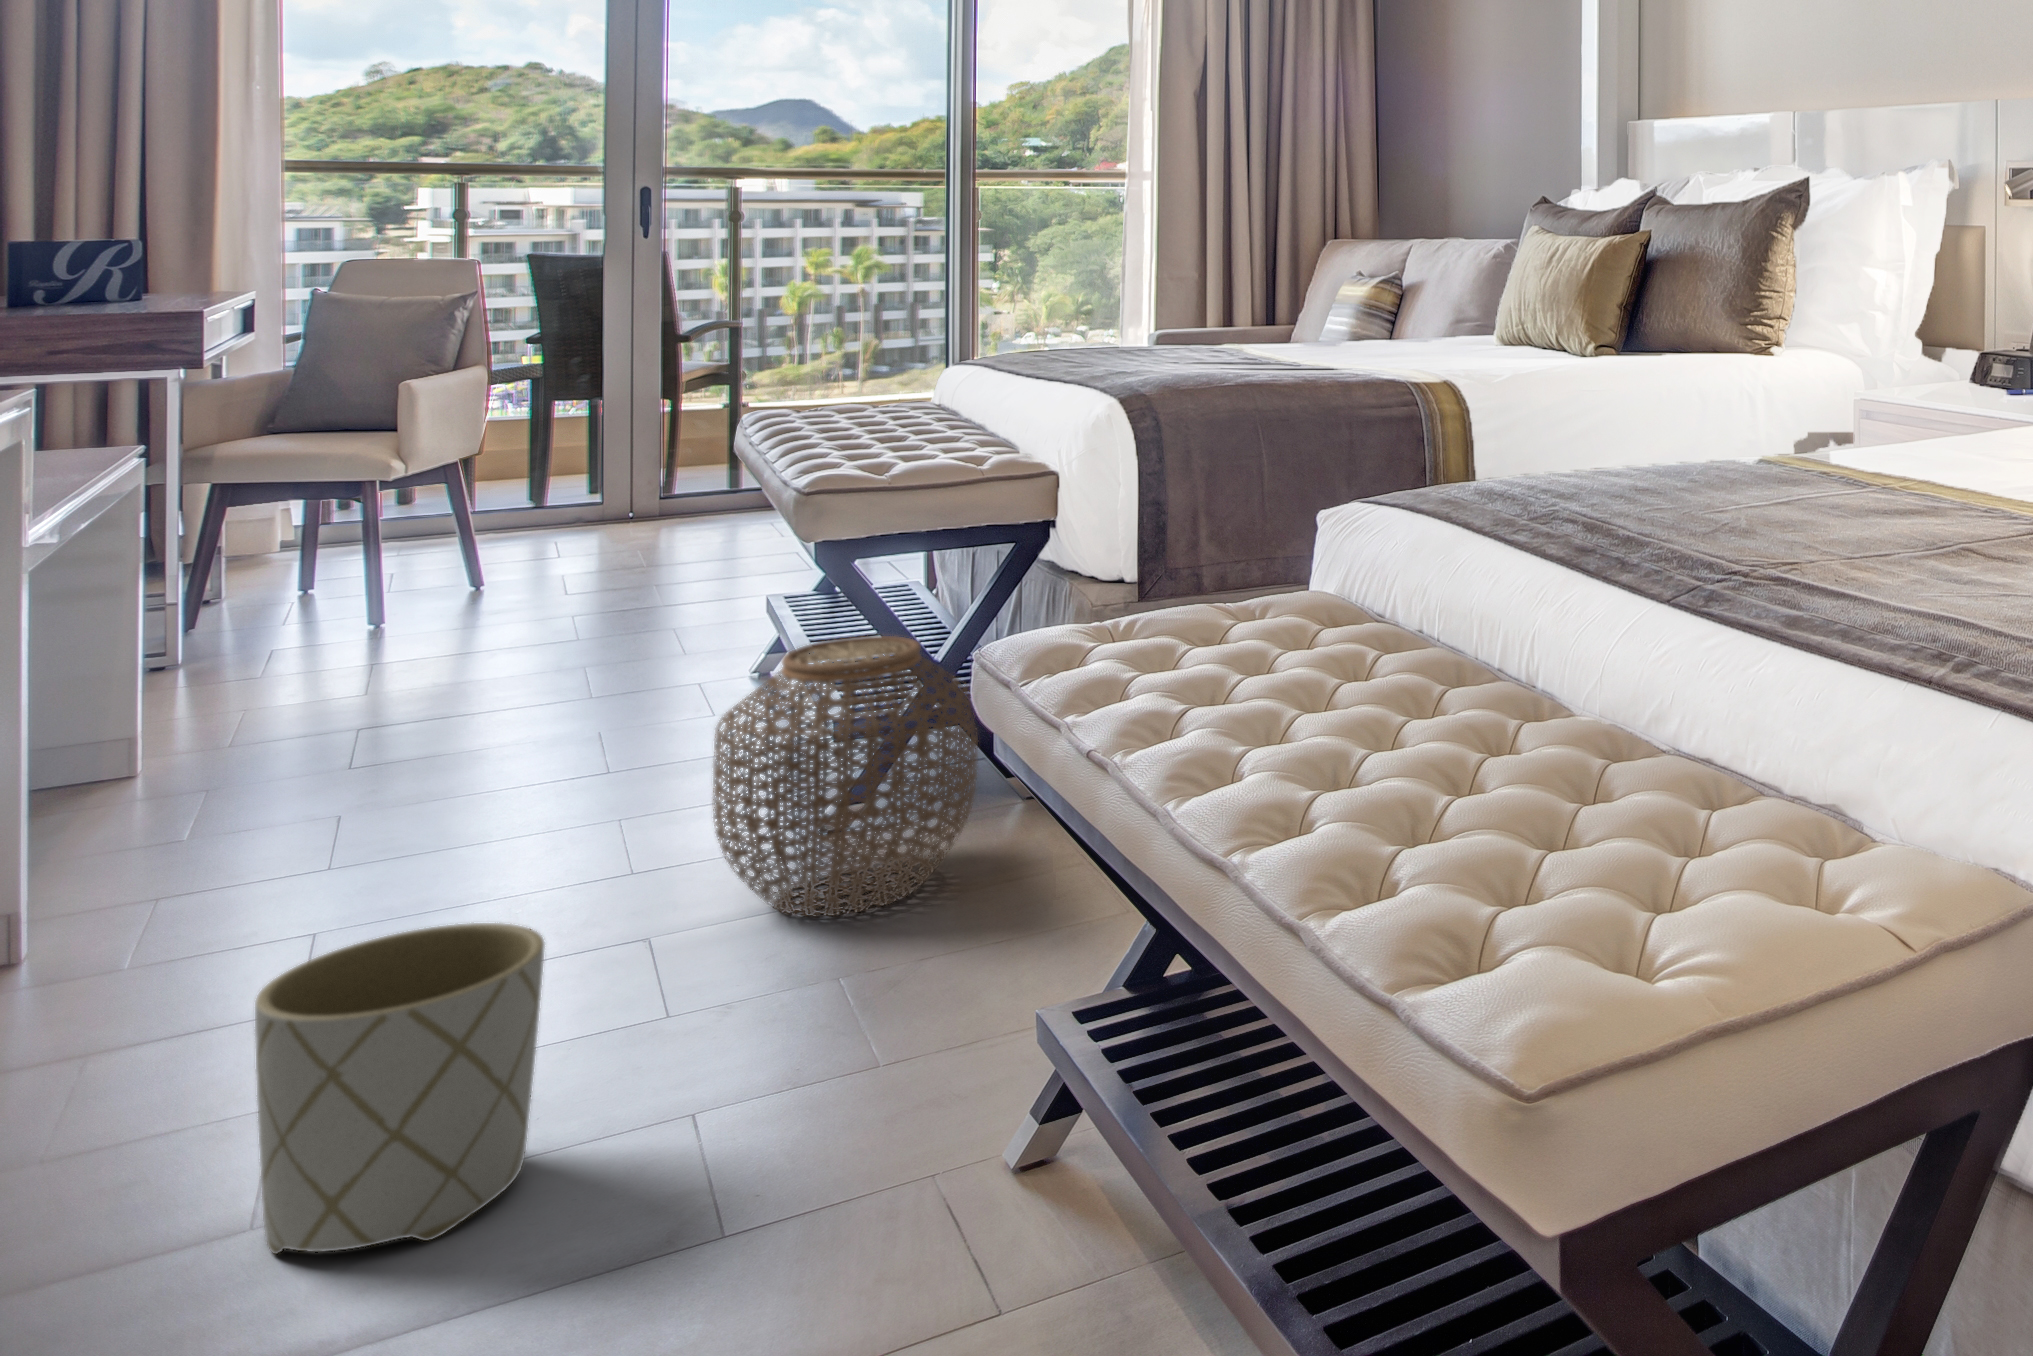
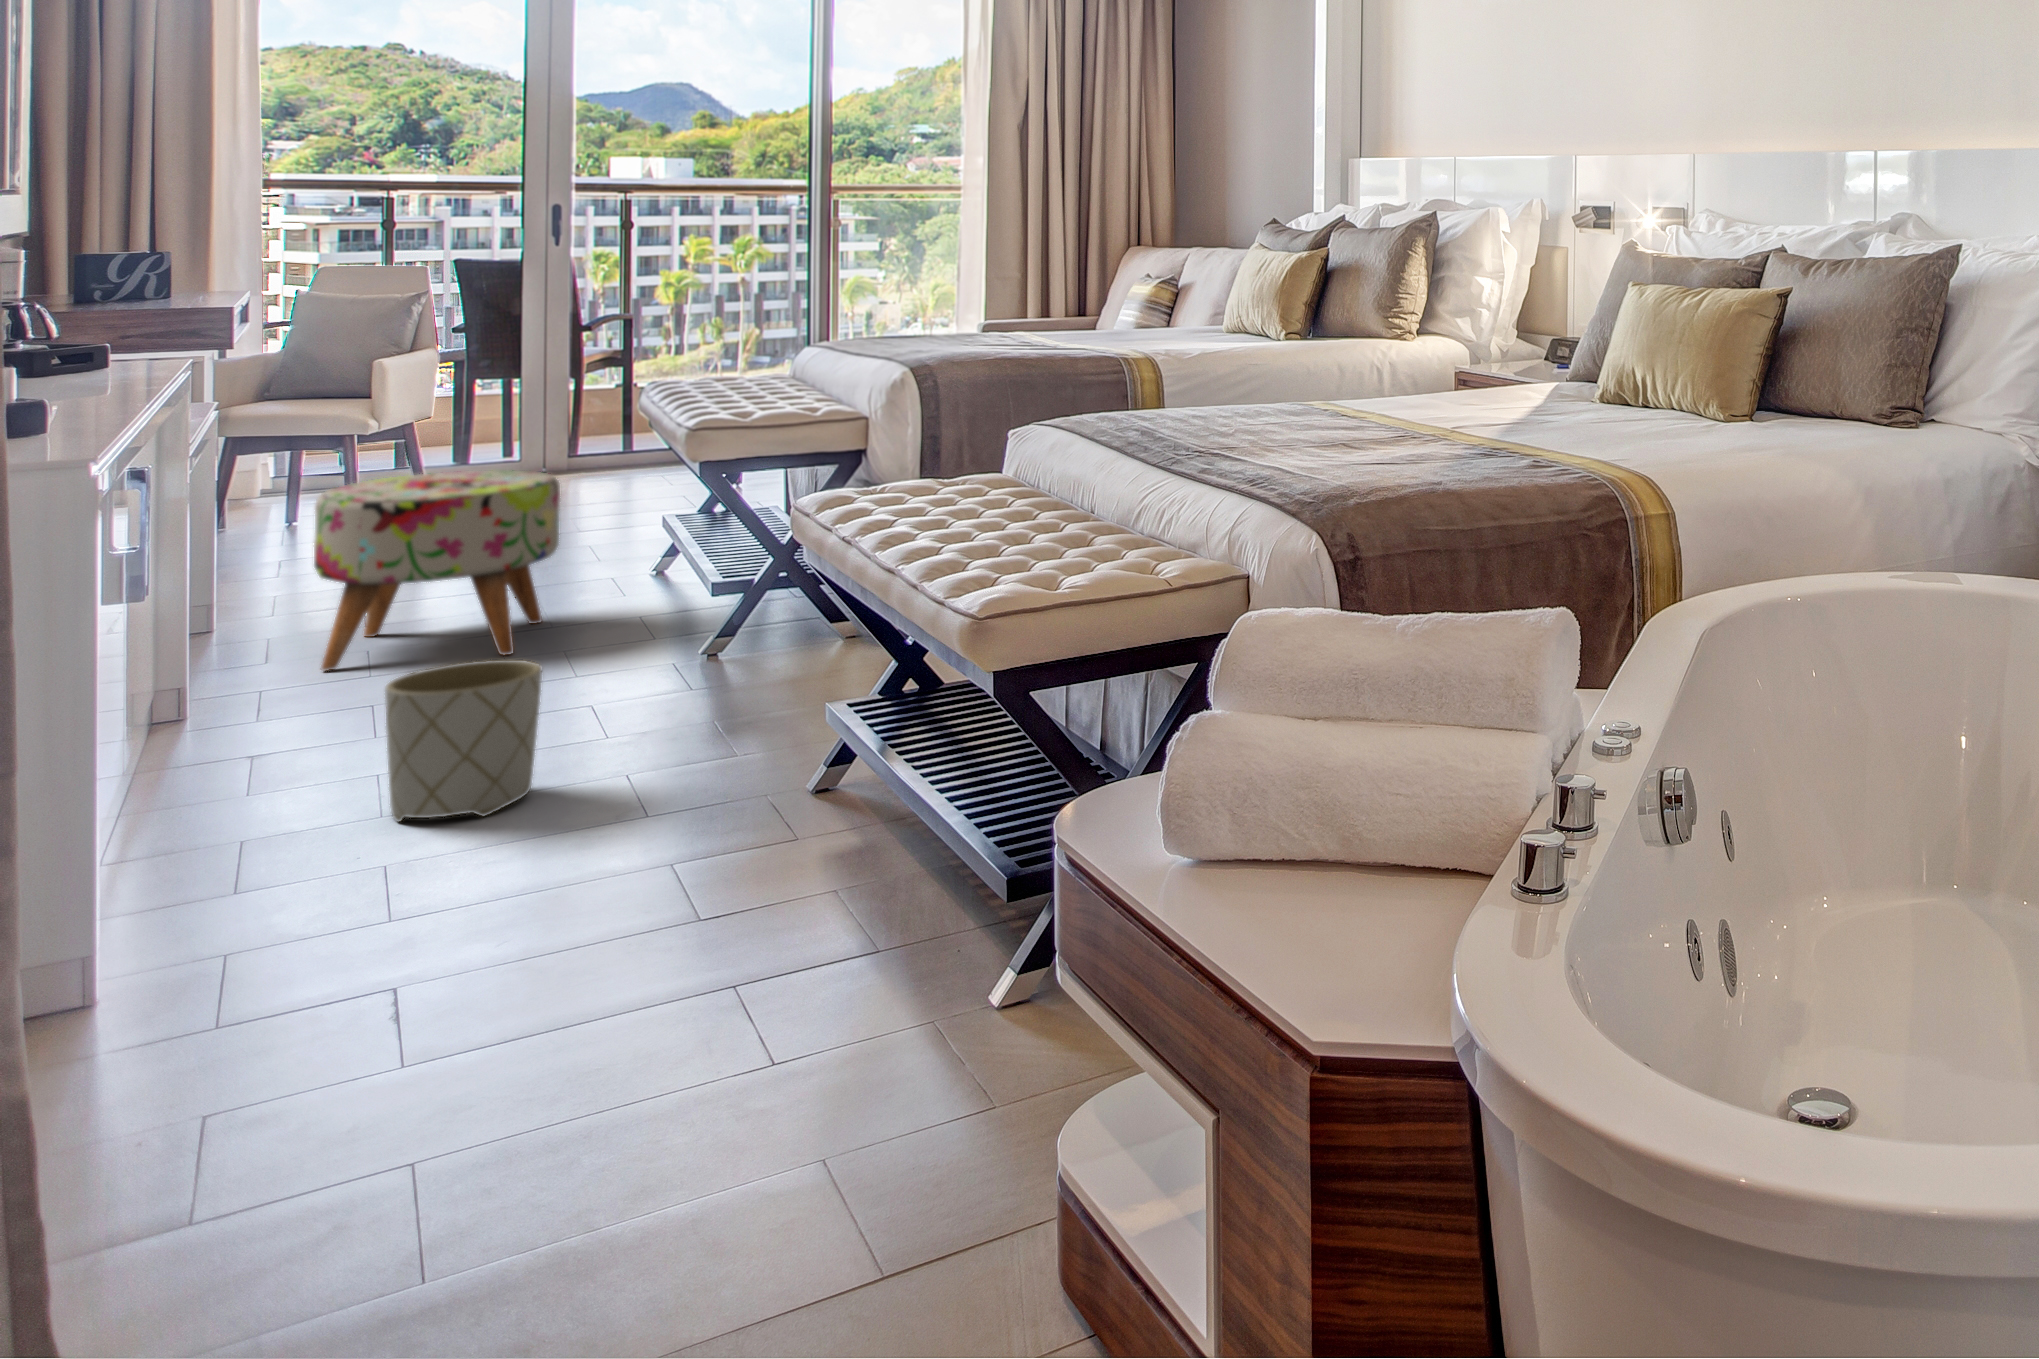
ottoman: none [254,548,619,866] -> present [314,470,560,671]
woven basket: present [713,636,978,916] -> none [631,520,806,692]

